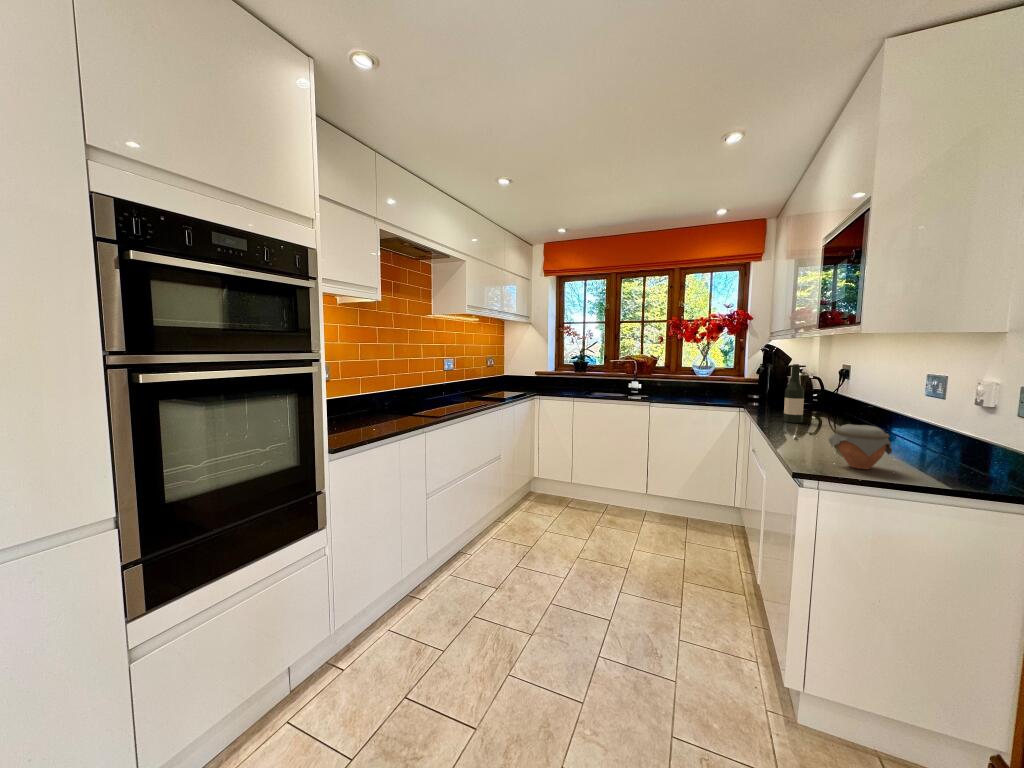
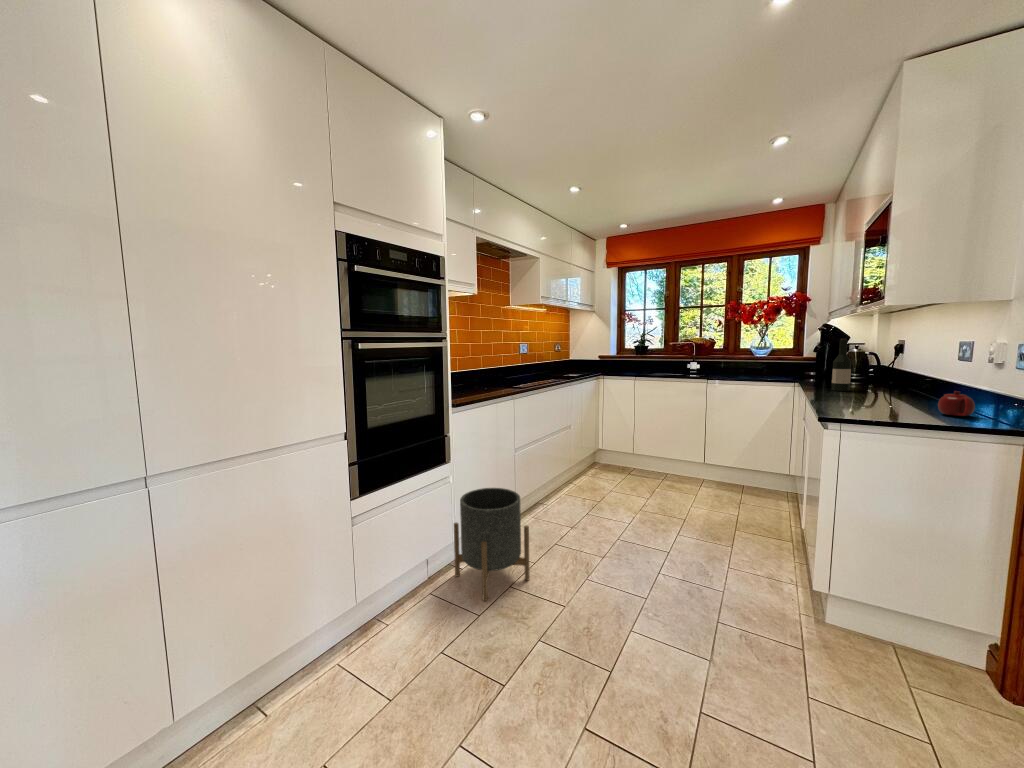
jar: present [829,424,892,470] -> none [855,381,908,416]
teapot: none [919,438,962,470] -> present [938,391,975,416]
planter: none [328,557,433,732] -> present [454,488,530,601]

